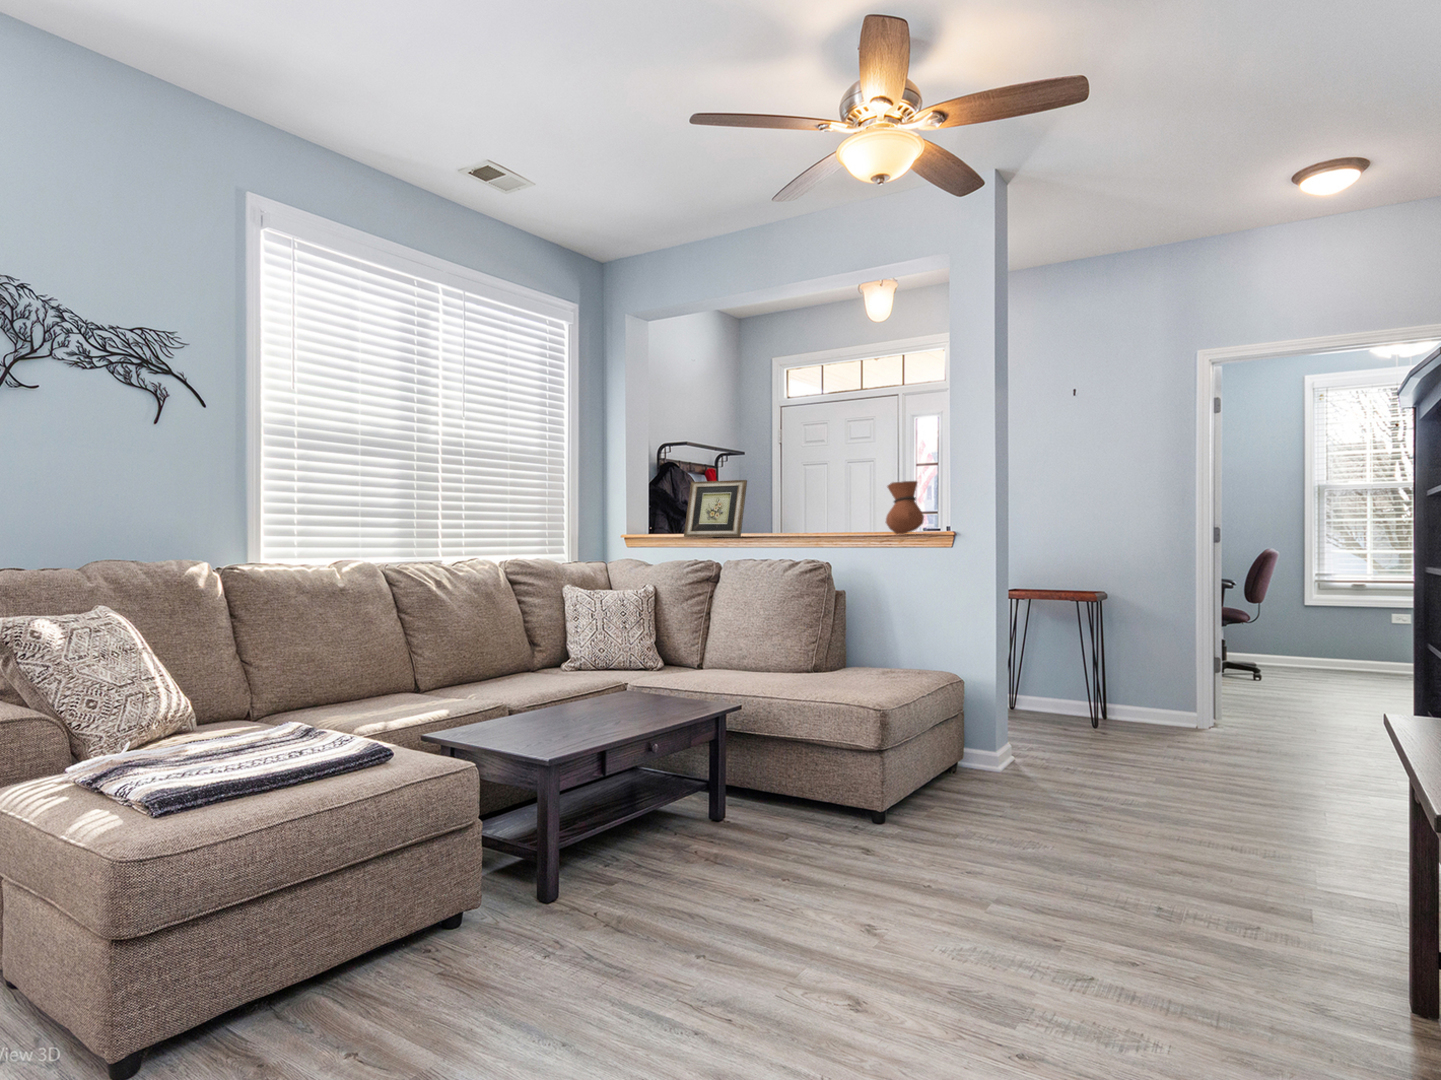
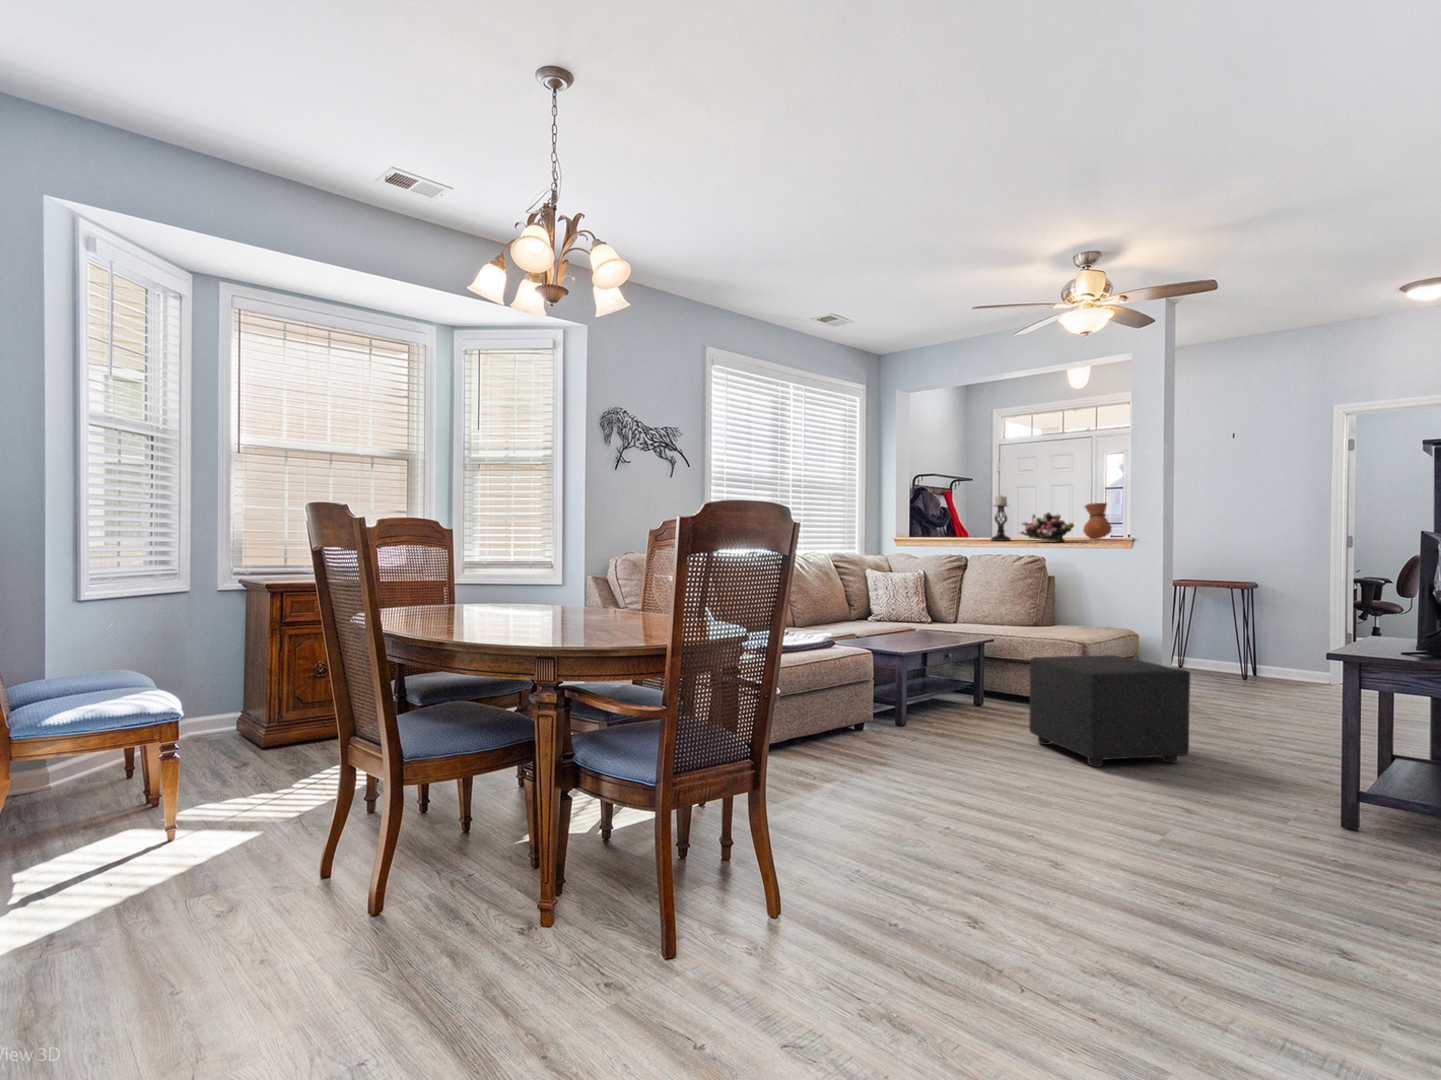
candle holder: none [756,469,785,538] -> present [991,495,1011,541]
picture frame: present [684,480,747,538] -> none [939,502,984,540]
flower arrangement: none [792,493,872,538] -> present [1019,512,1074,542]
ottoman: none [783,742,1064,996] -> present [1029,655,1190,767]

